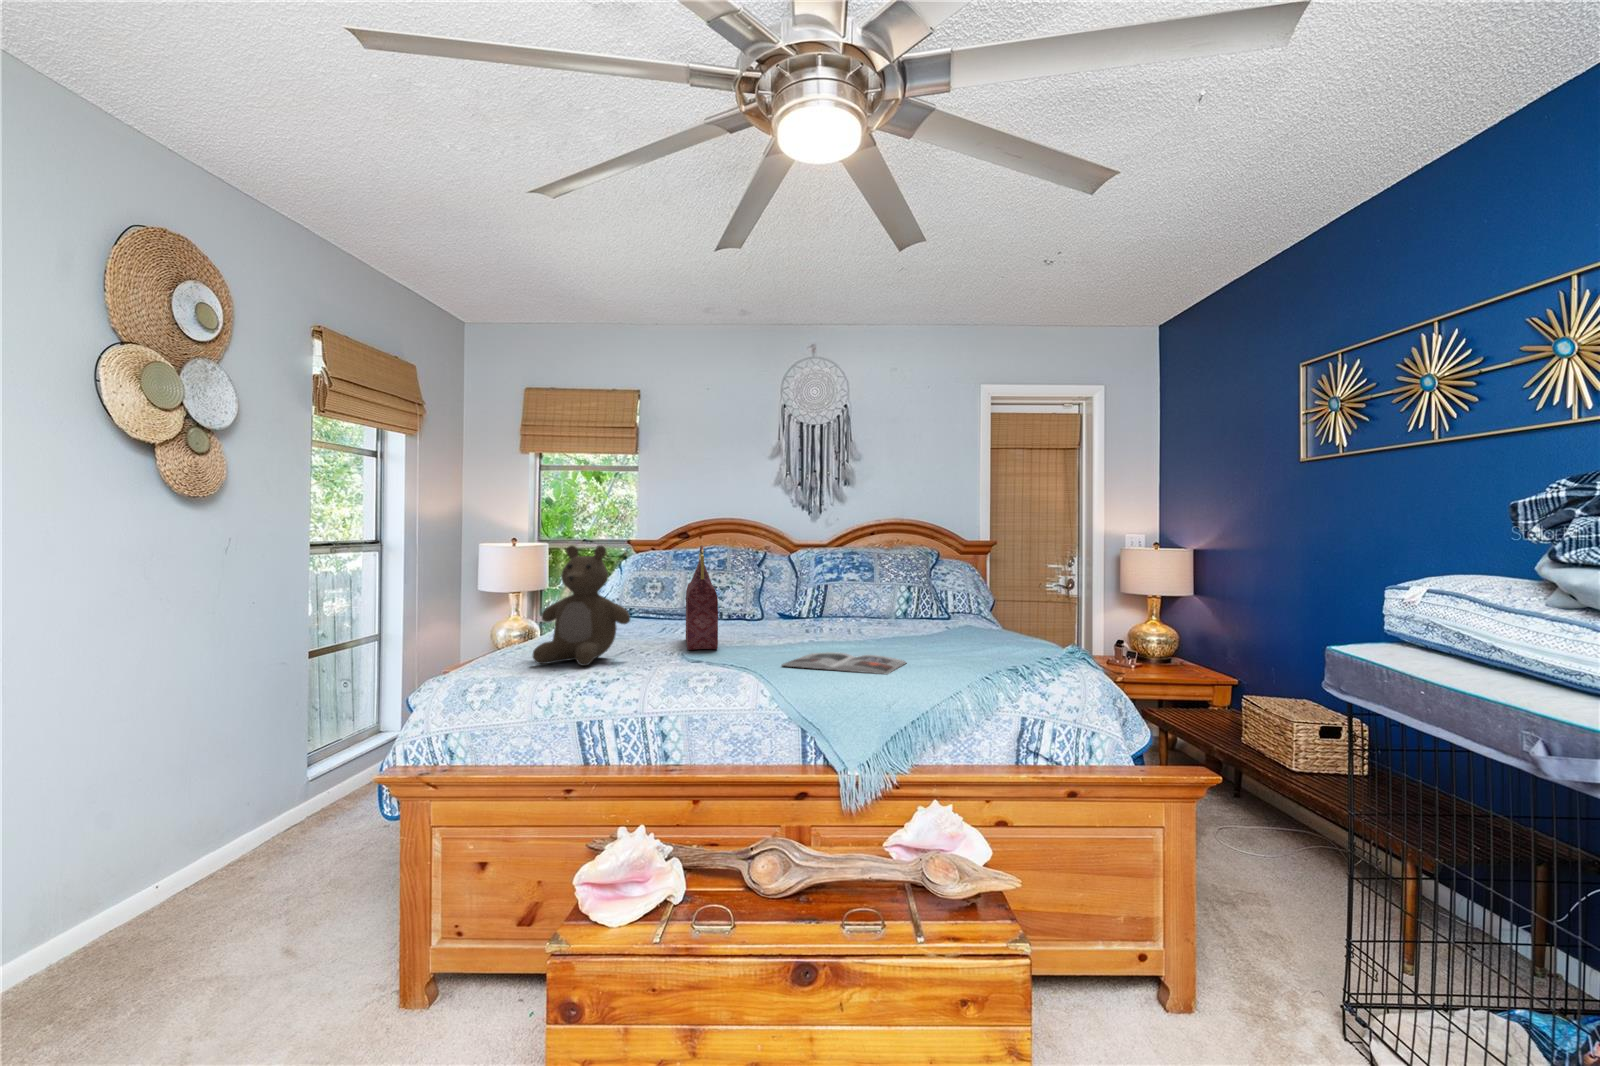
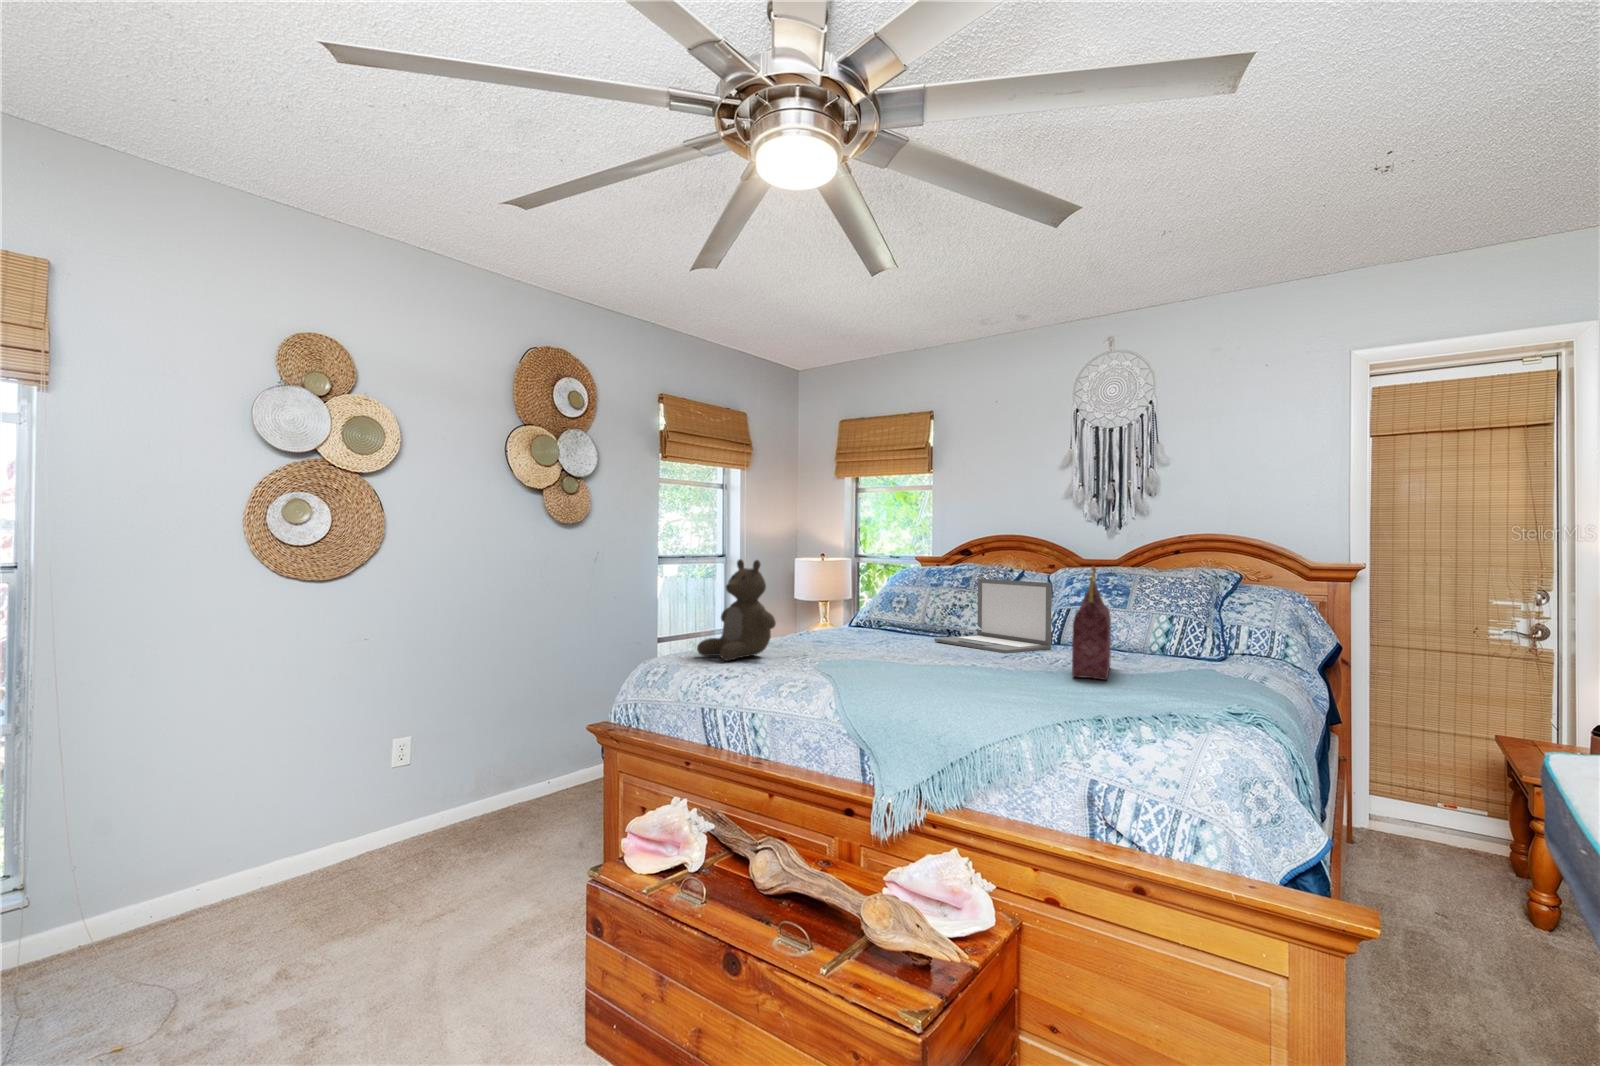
handbag: present [686,545,718,650] -> present [1072,566,1111,680]
laptop: none [721,560,828,630] -> present [935,579,1052,653]
magazine: present [782,652,906,675] -> none [869,674,1001,704]

